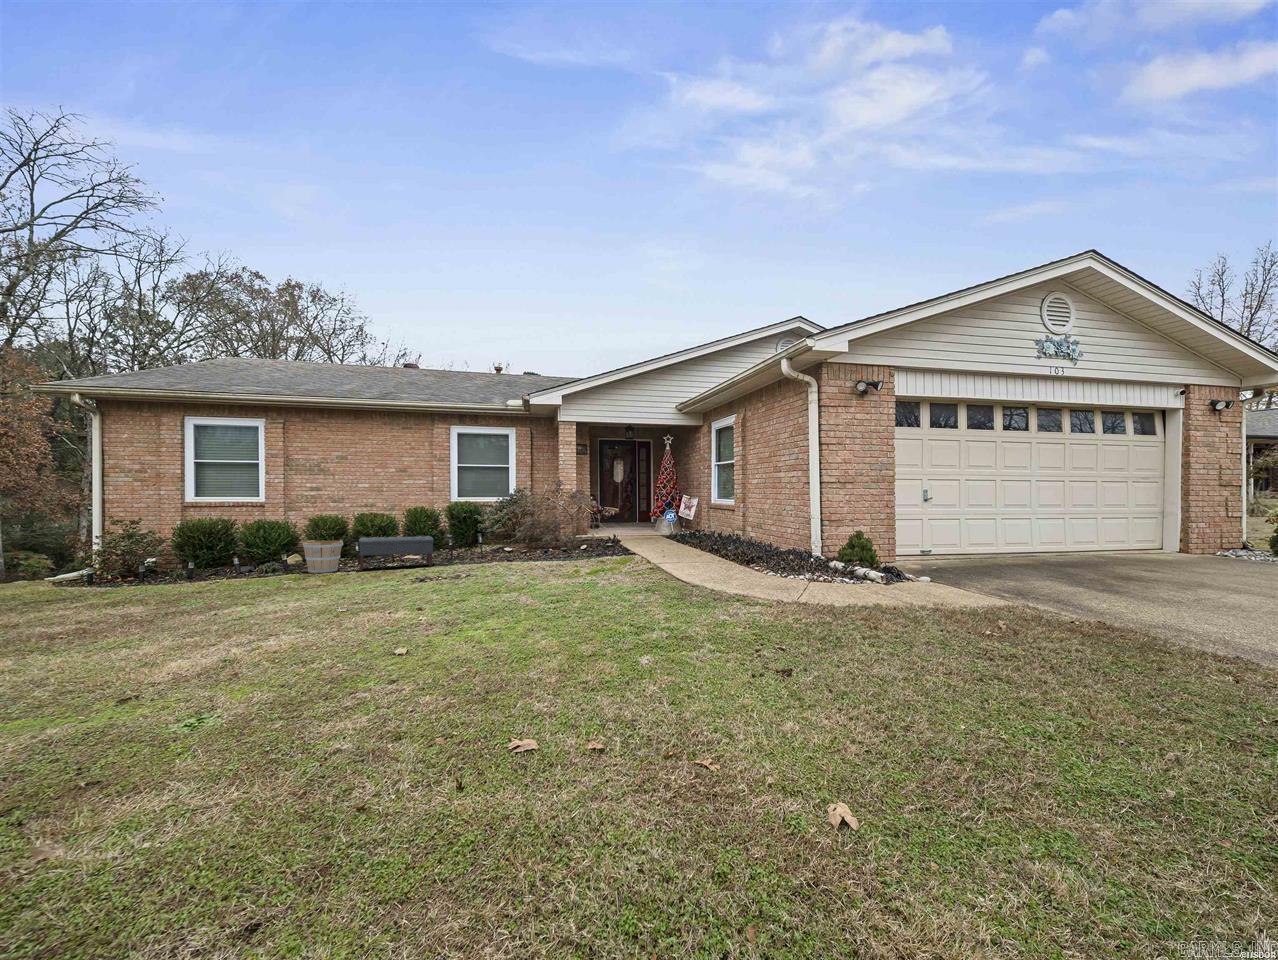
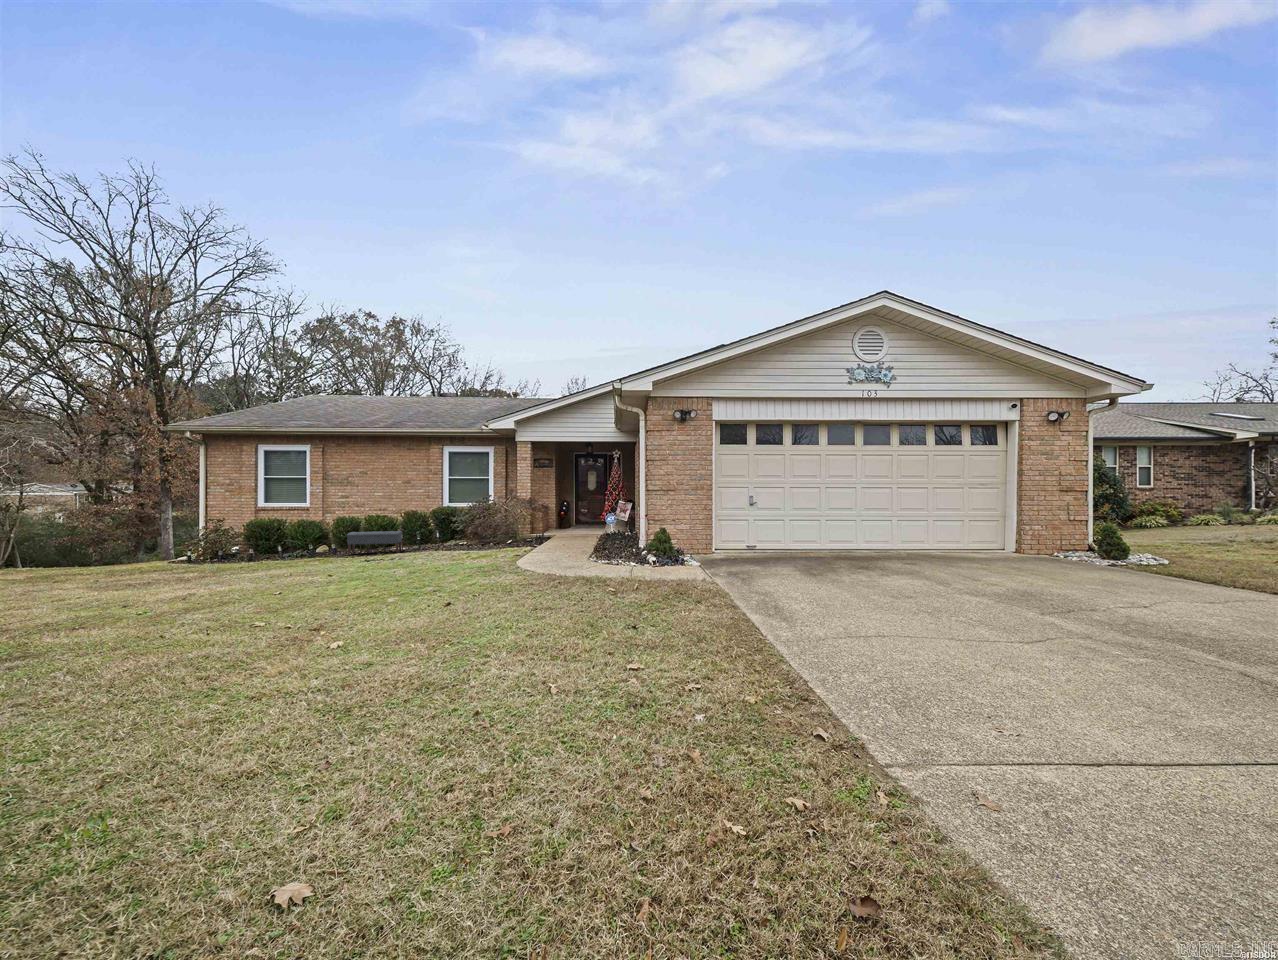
wooden bucket: present [303,540,343,573] -> none [314,533,342,556]

